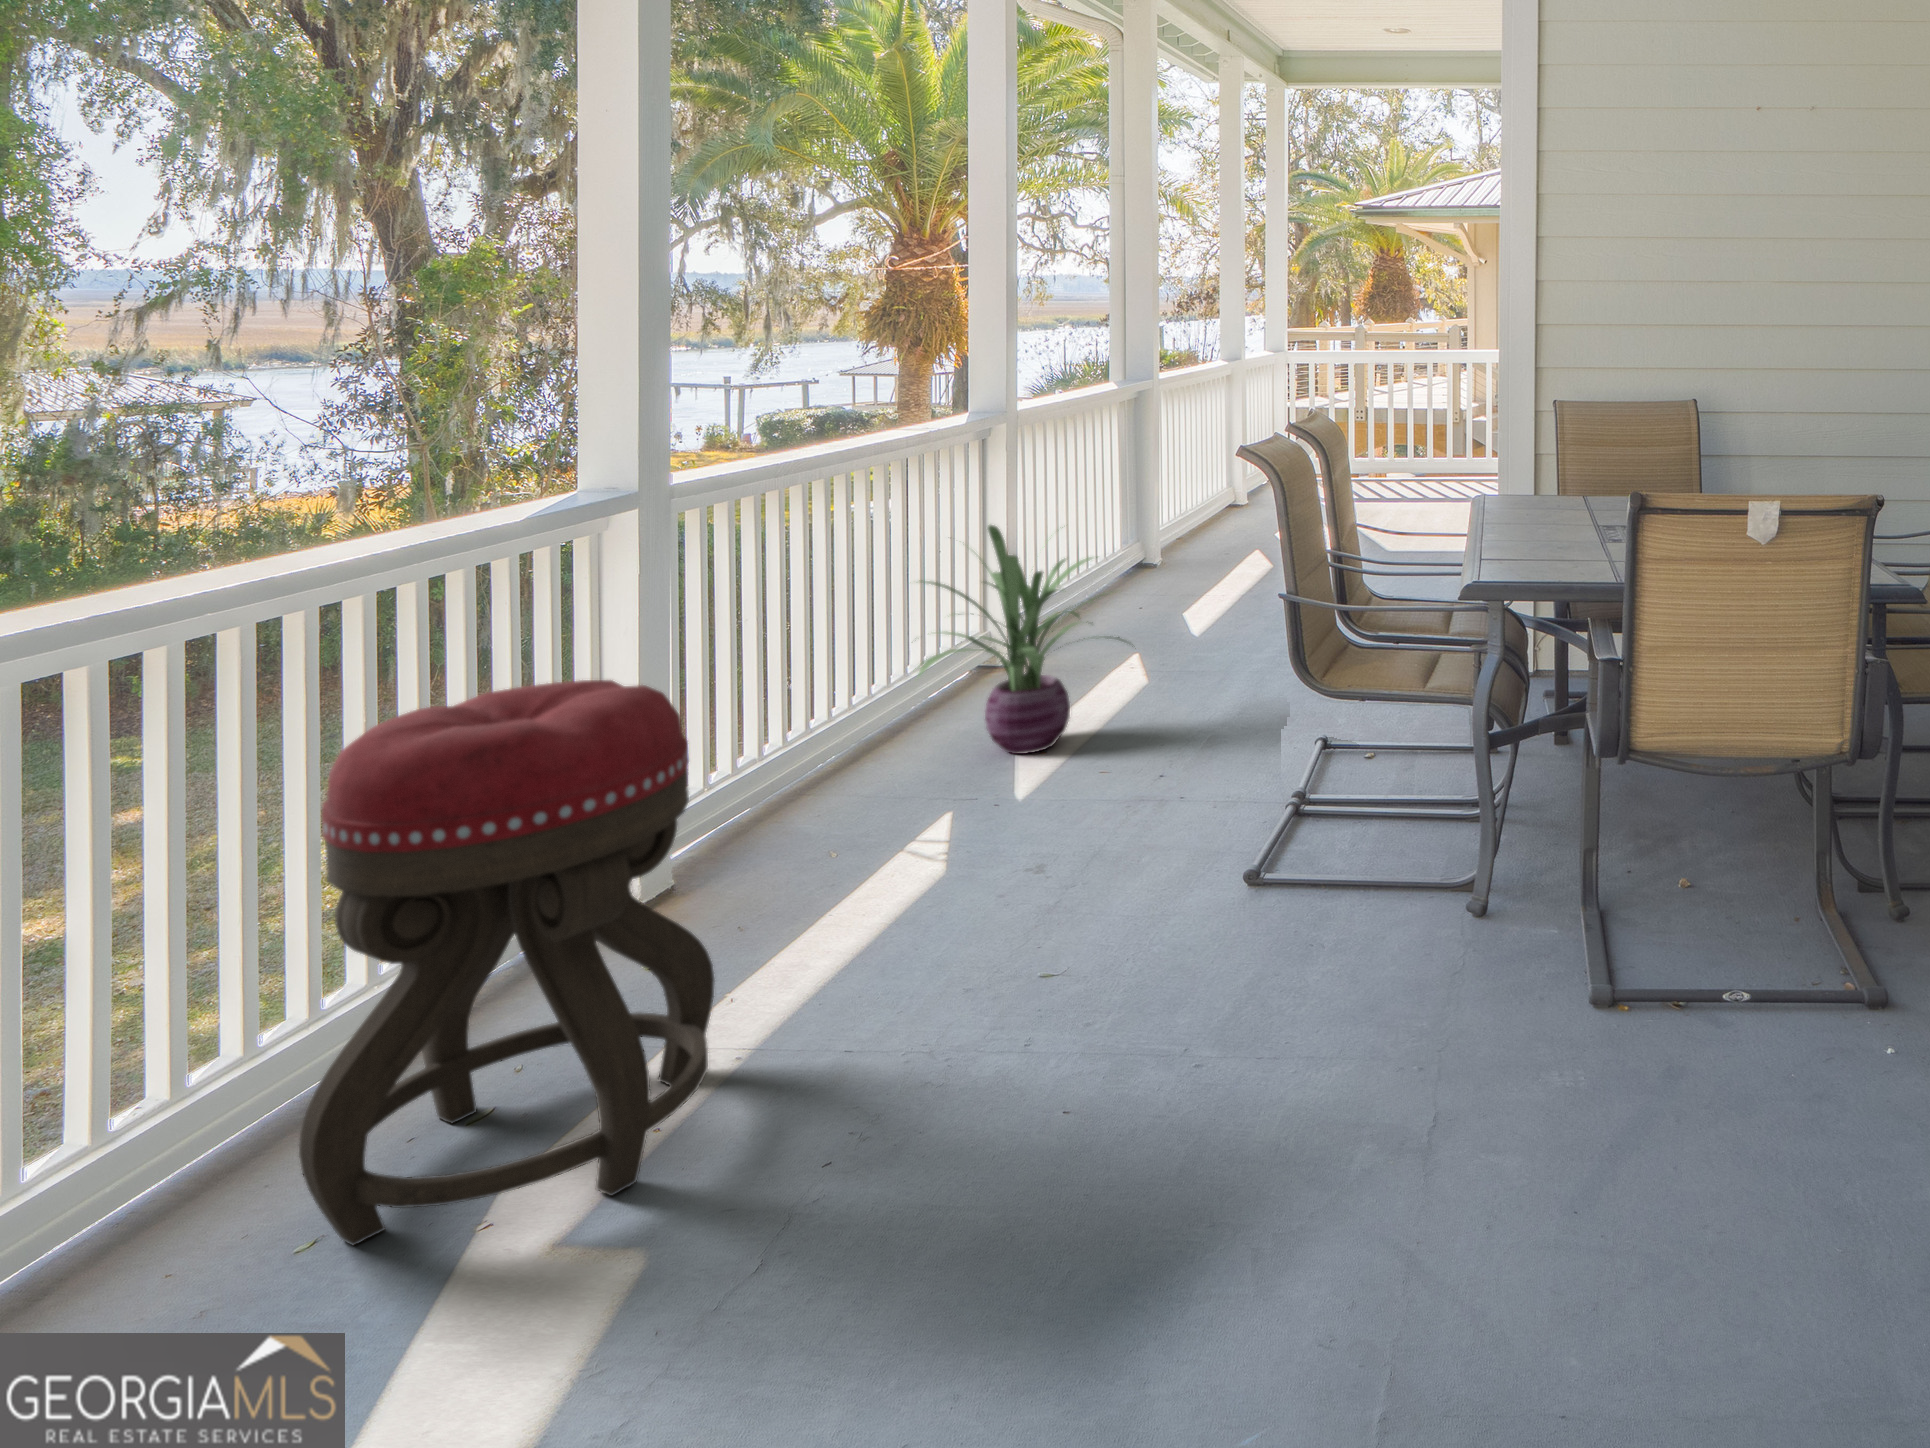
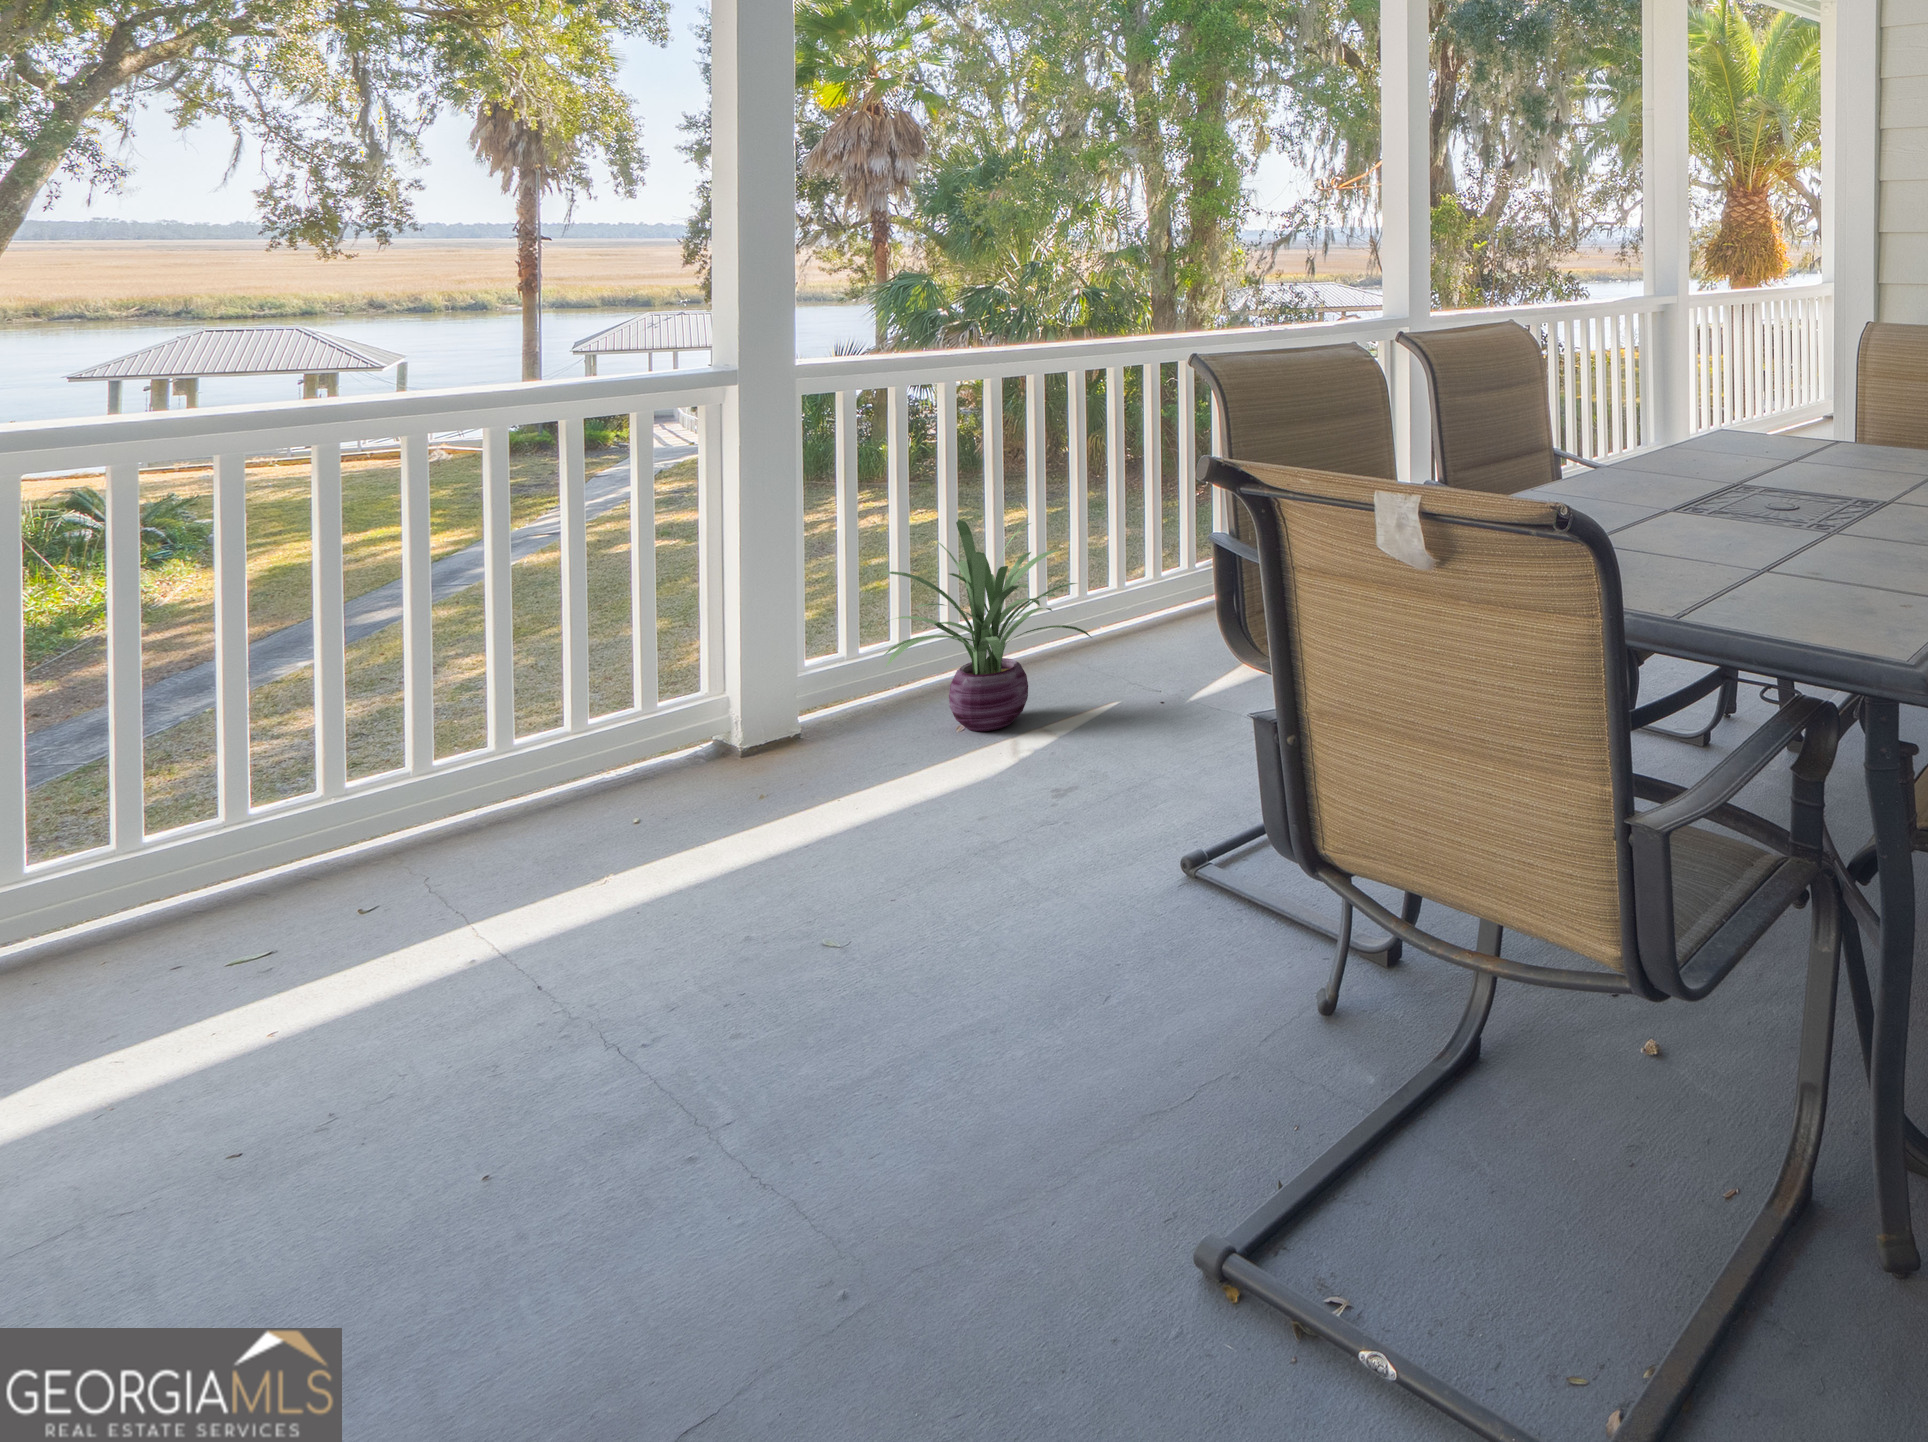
ottoman: present [299,680,715,1245] -> none [296,699,696,1236]

